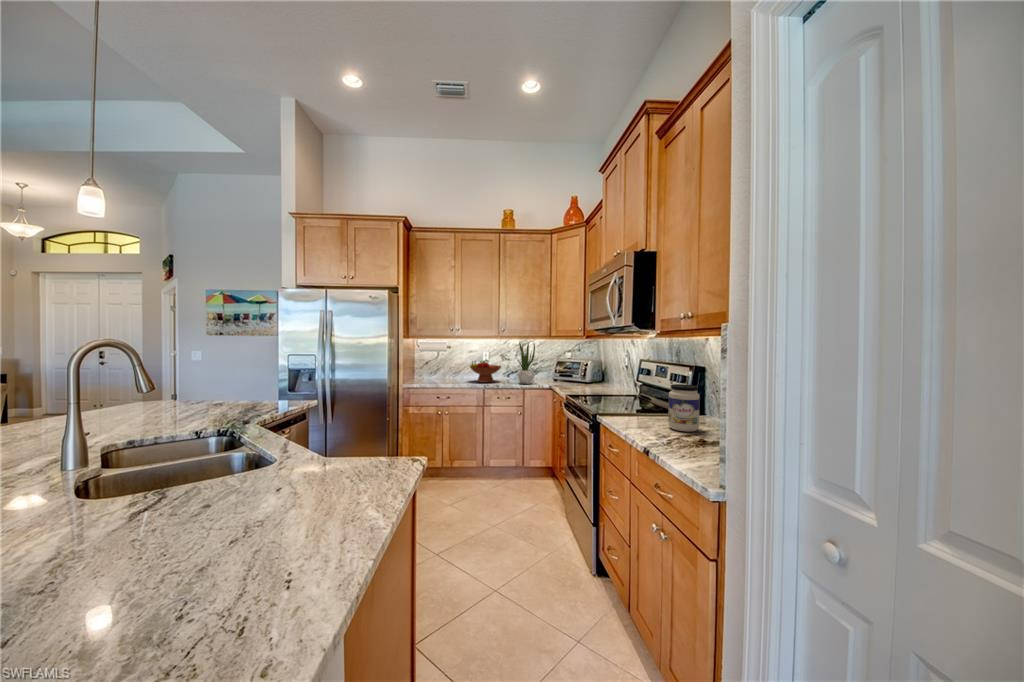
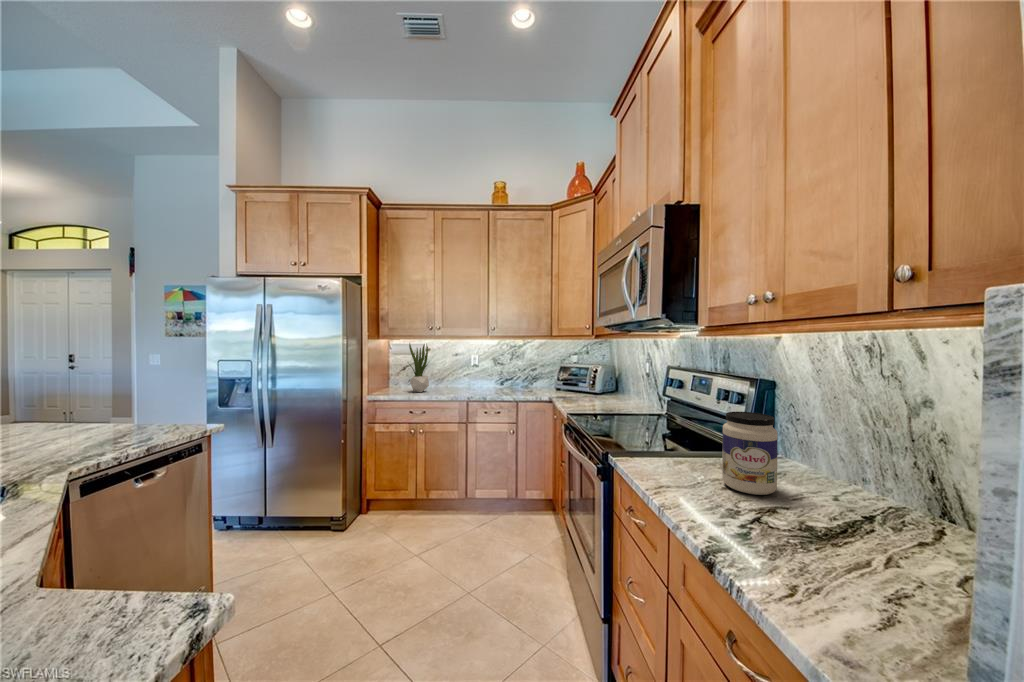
potted plant: present [517,342,535,384] -> present [409,343,429,392]
fruit bowl: present [470,361,501,383] -> none [452,366,492,394]

